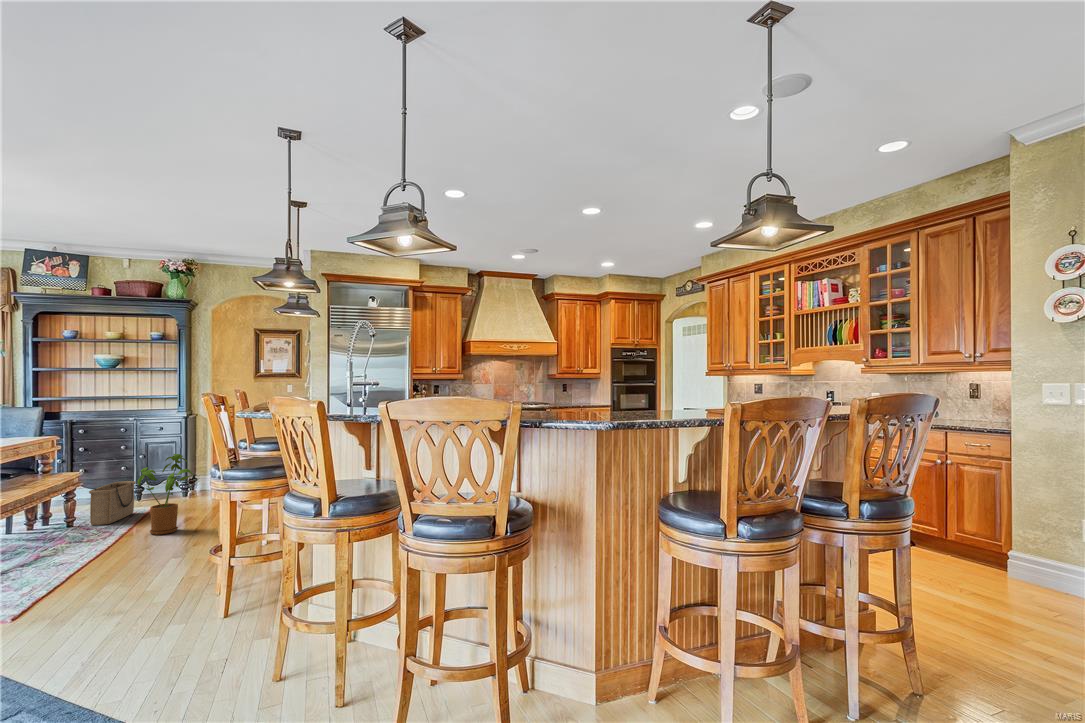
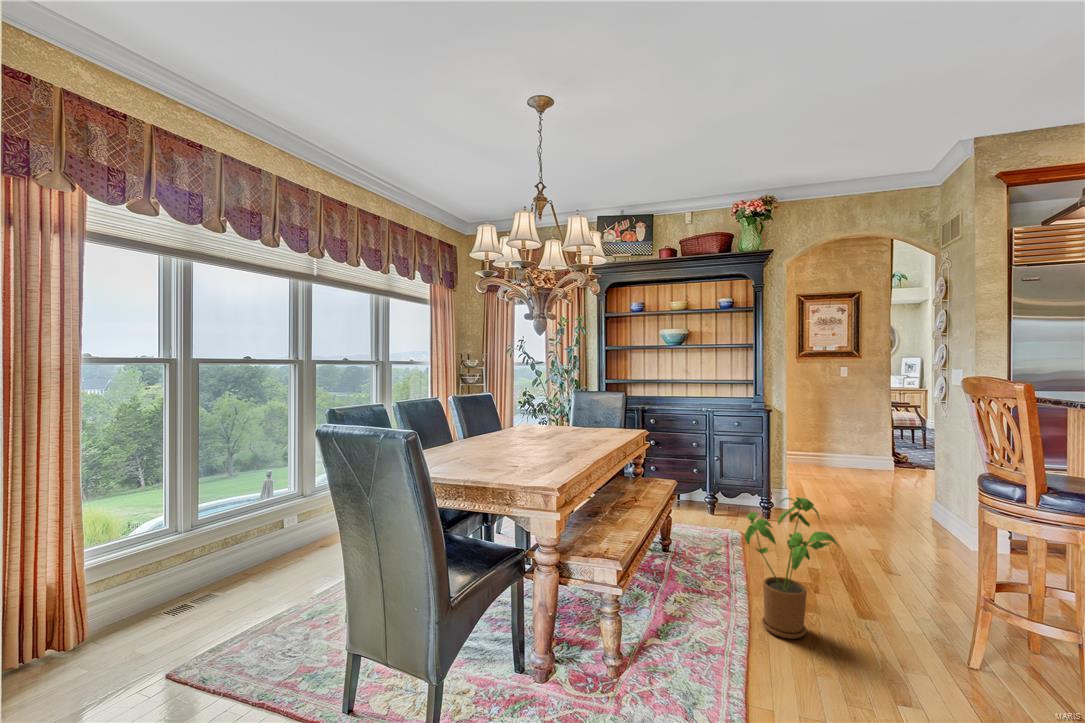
basket: present [89,481,136,525] -> none [669,502,718,570]

